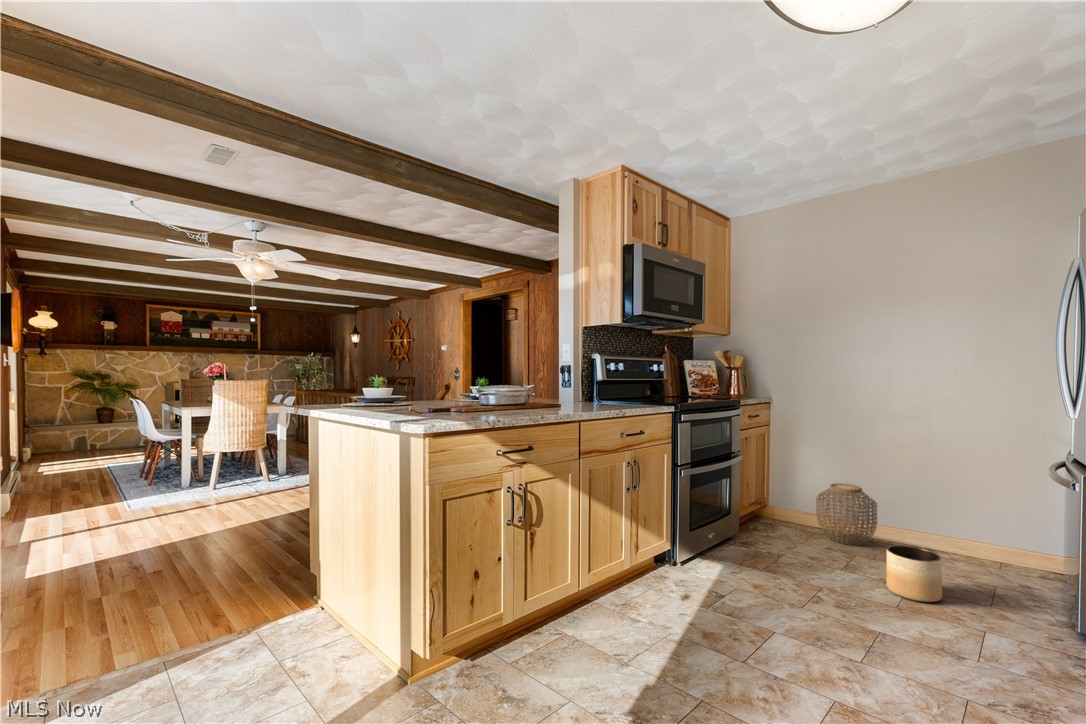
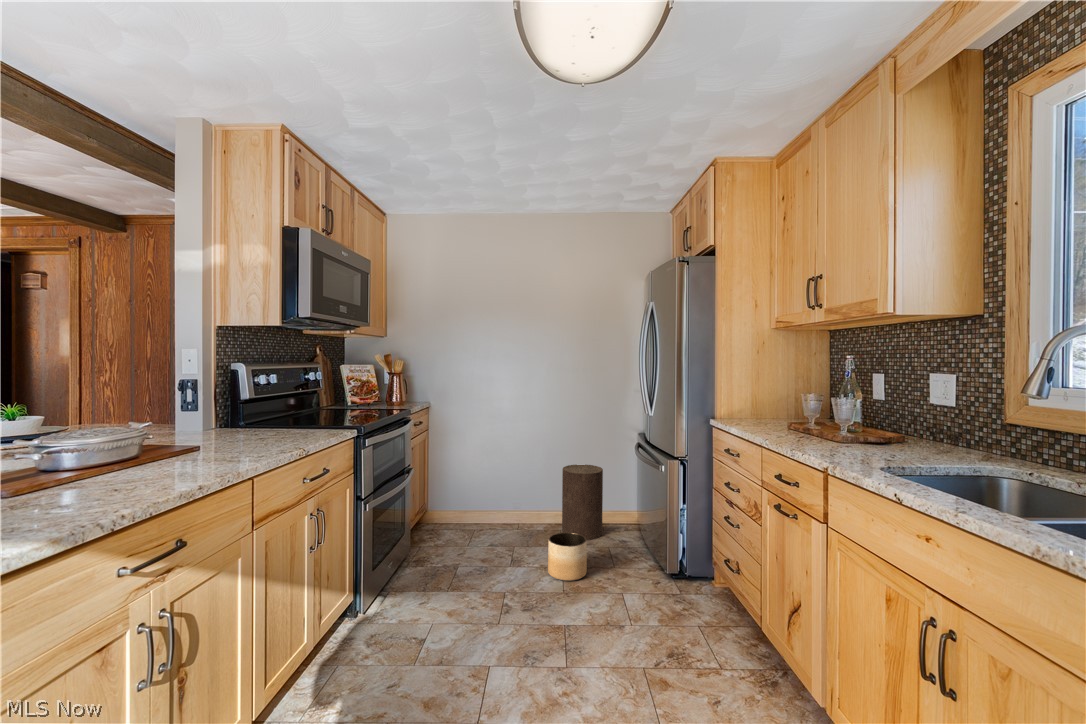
stool: none [930,479,996,574] -> present [562,465,603,540]
woven basket: present [816,484,877,546] -> none [476,480,524,538]

